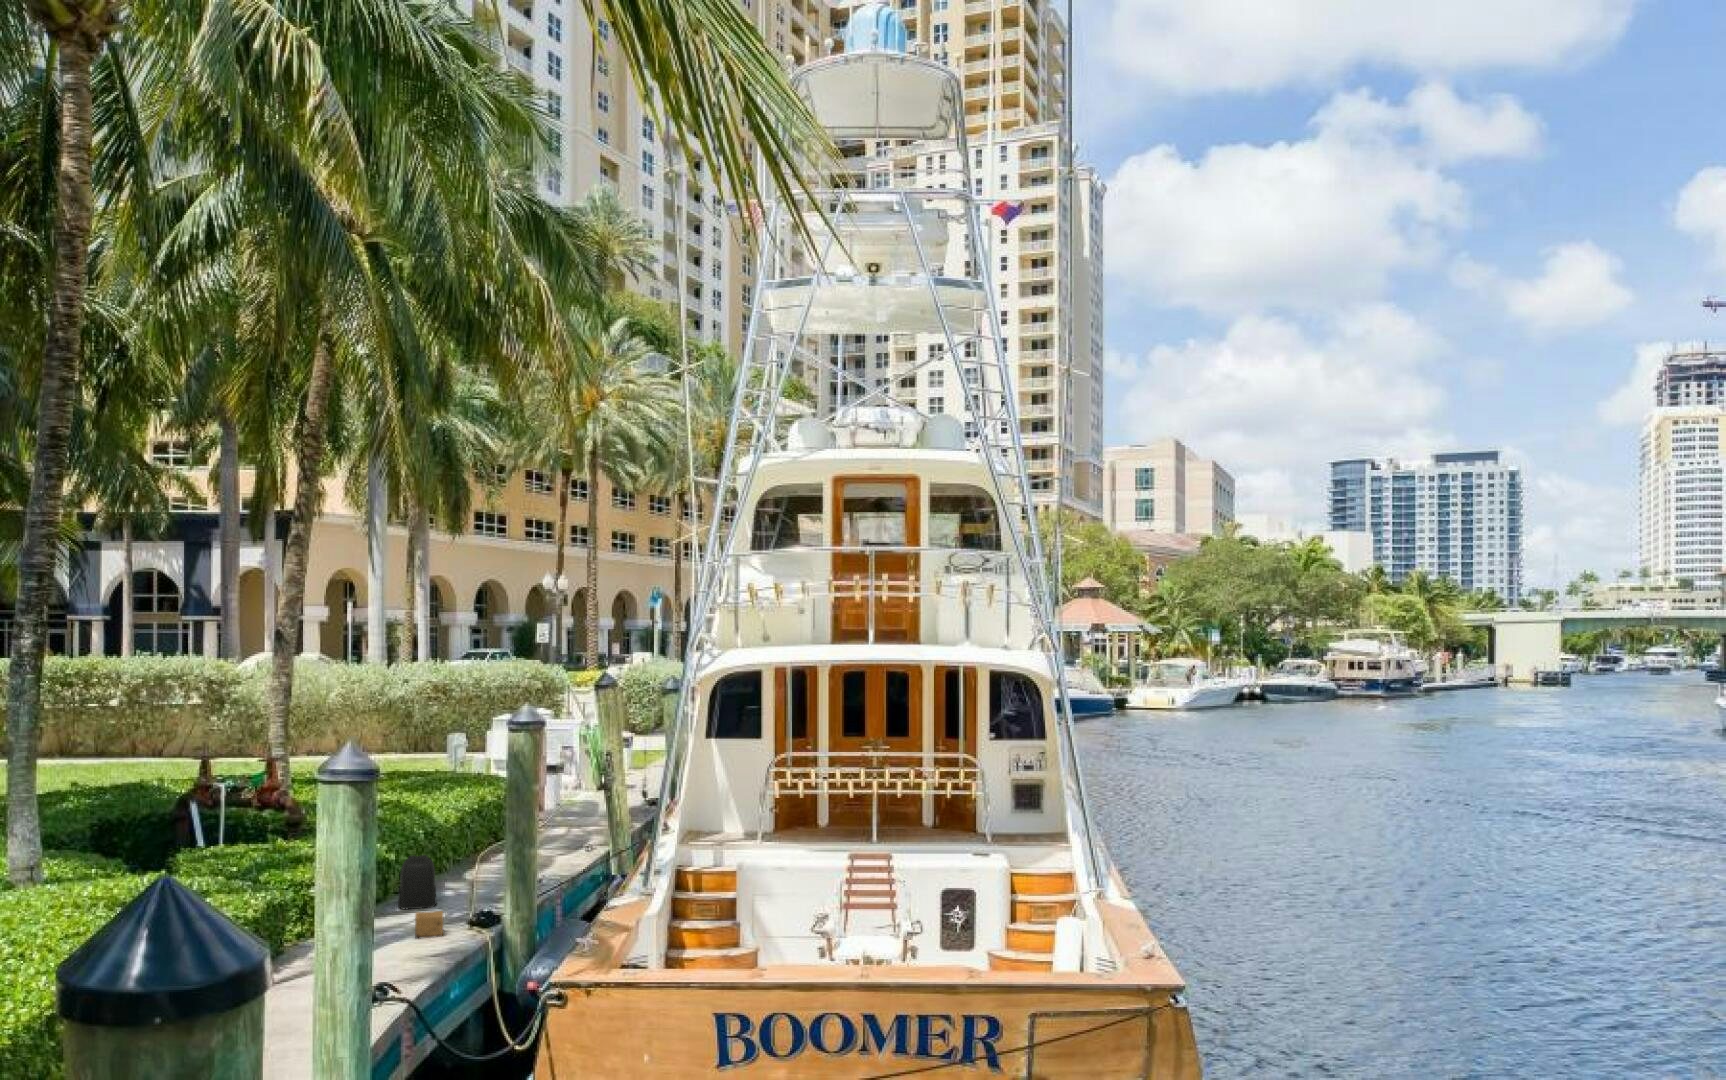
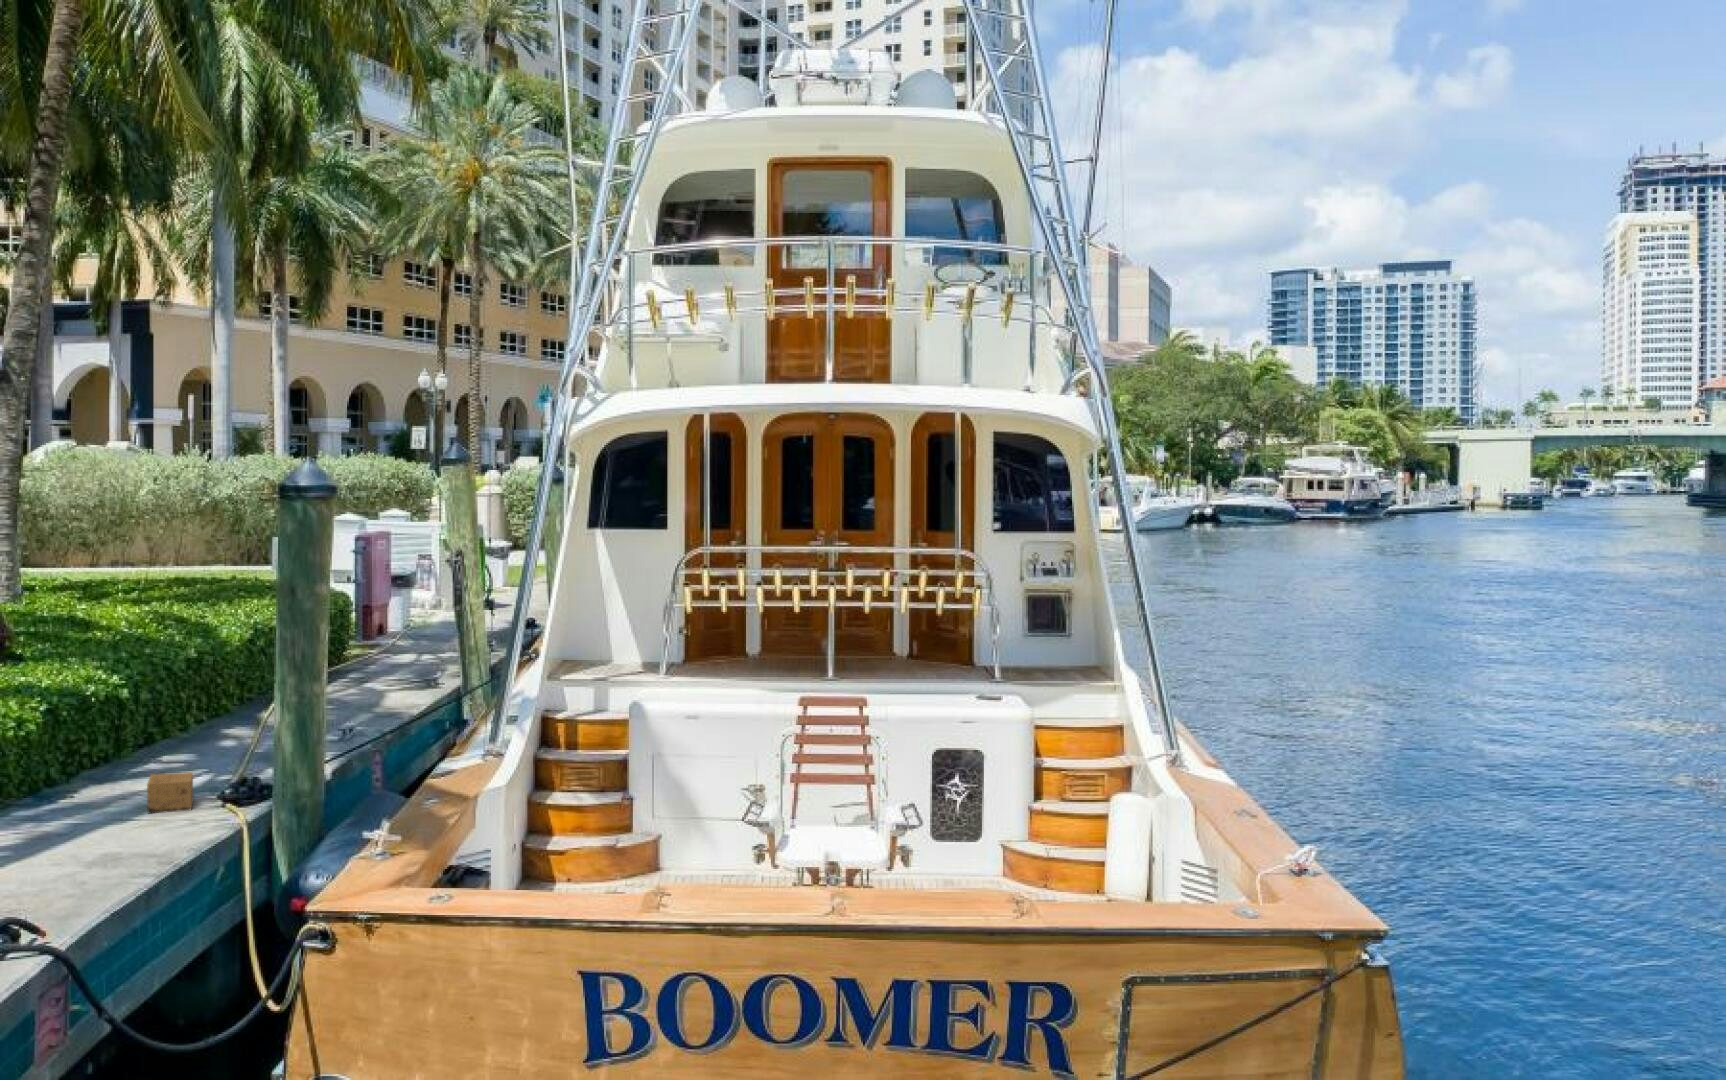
backpack: present [398,855,436,909] -> none [141,686,199,766]

